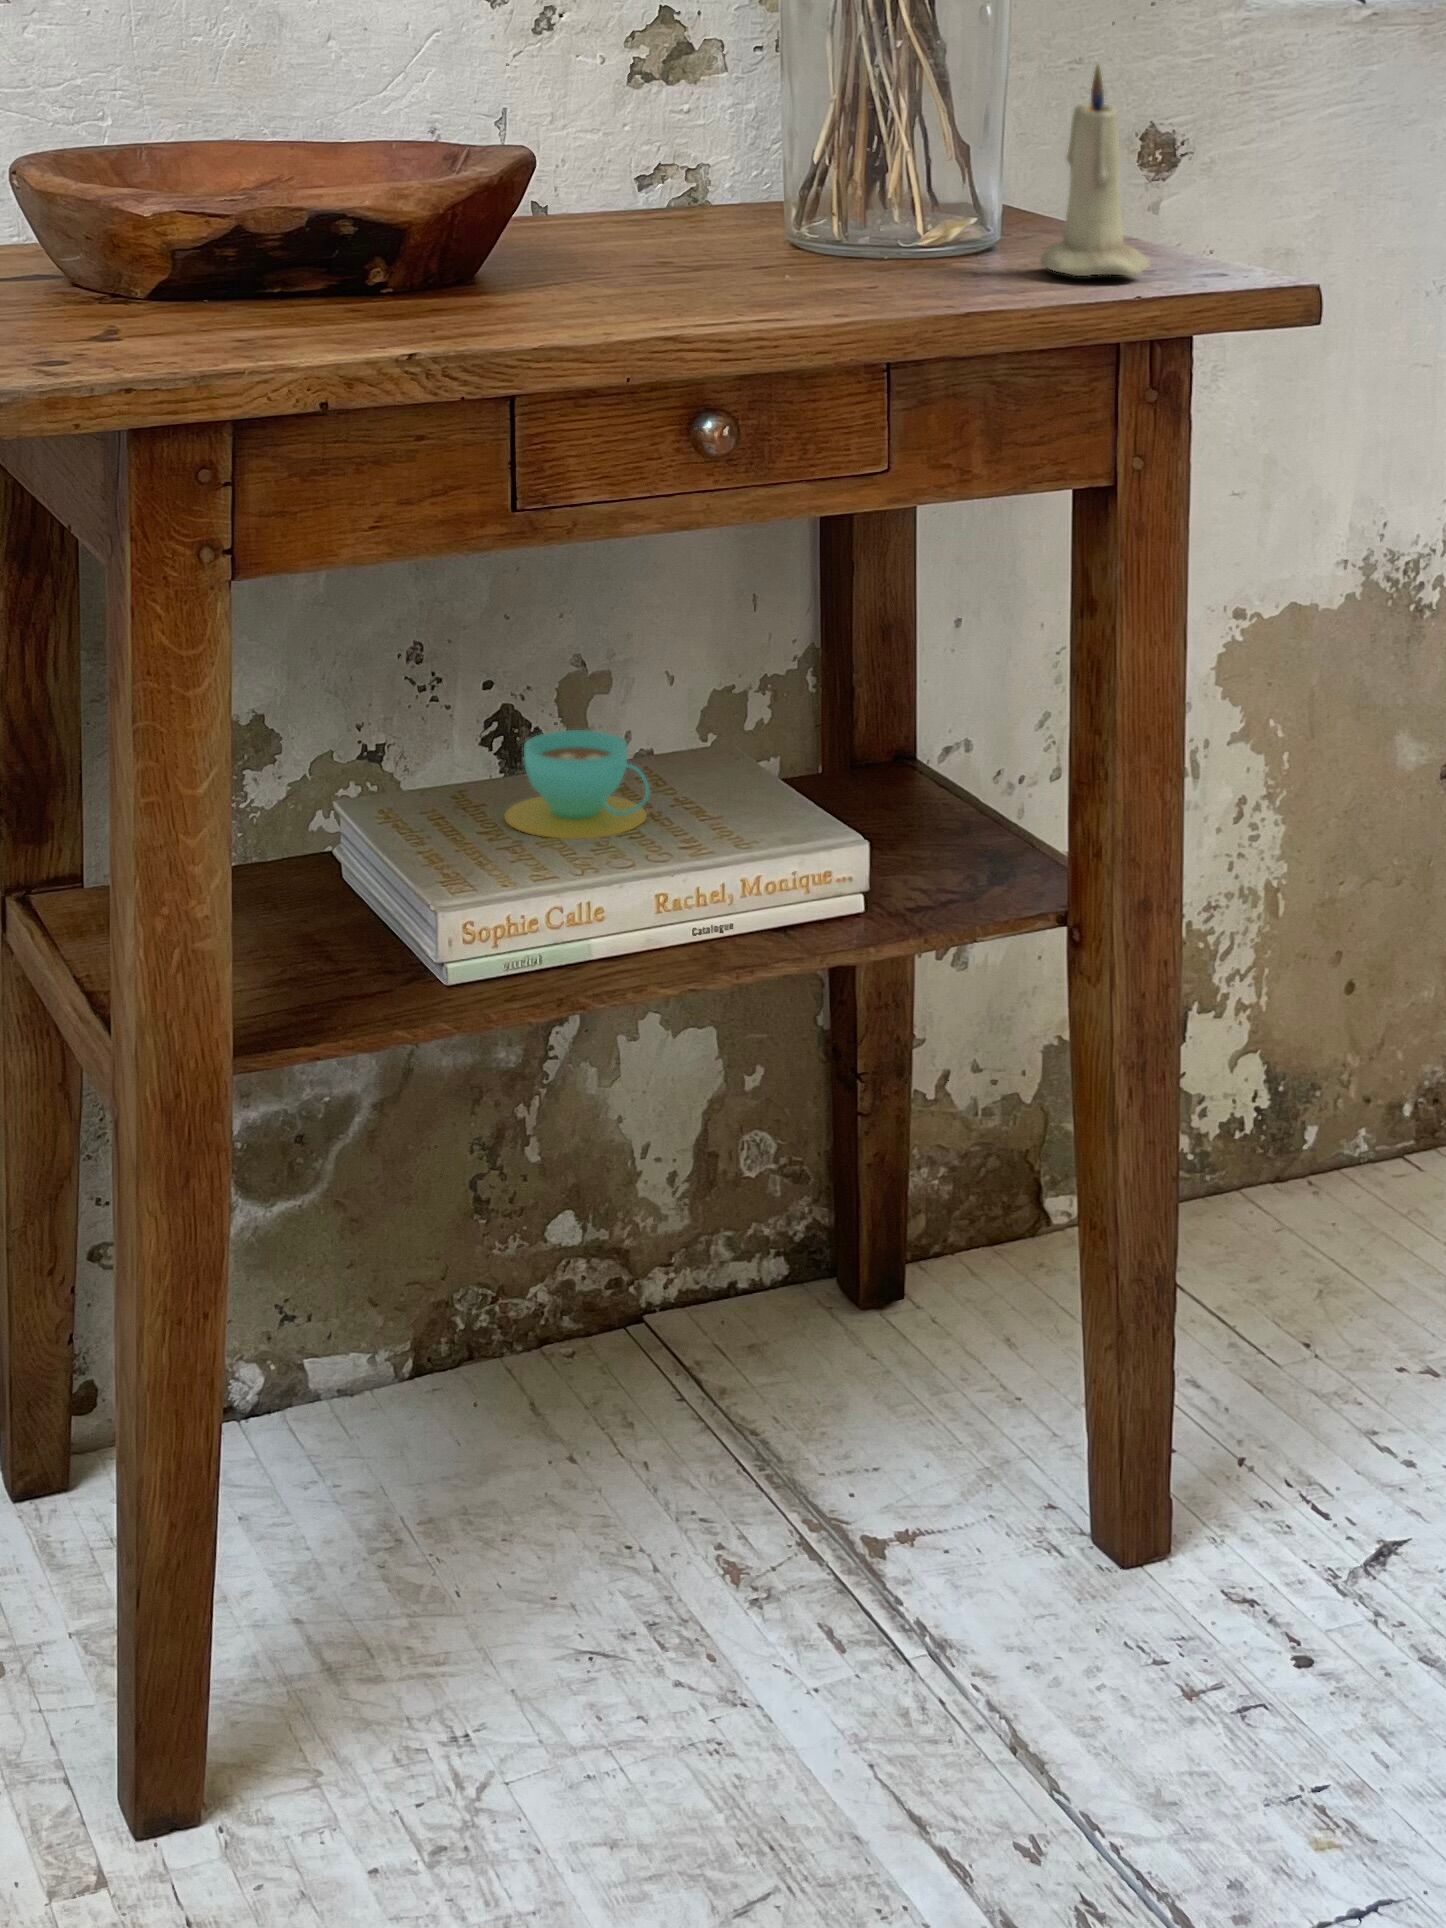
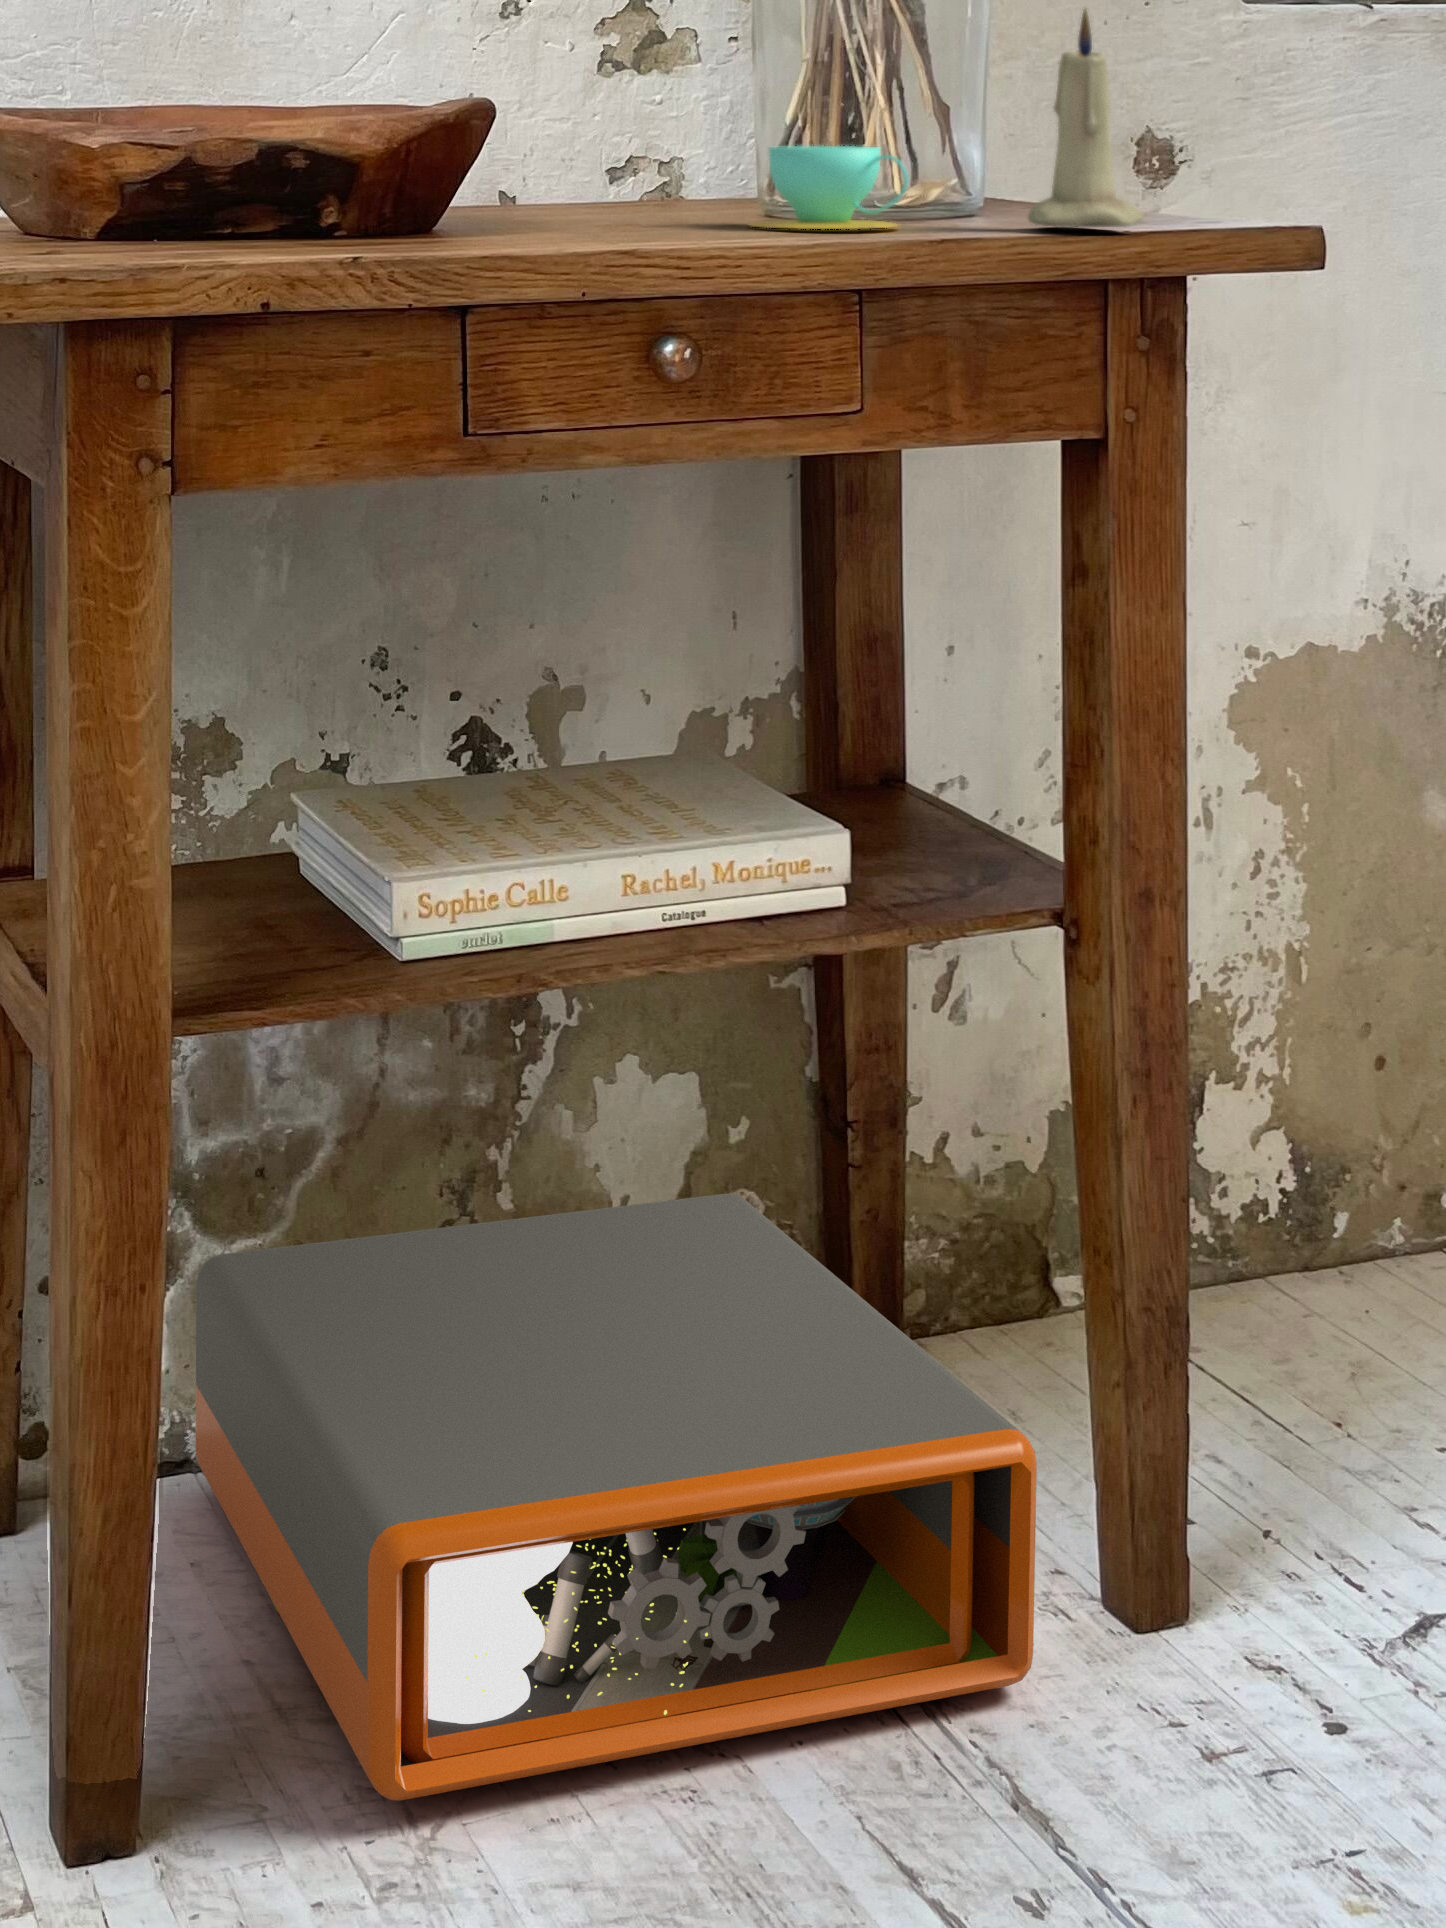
teacup: present [504,730,649,839] -> present [751,146,908,229]
storage box: none [238,1141,1035,1765] -> present [196,1194,1037,1801]

